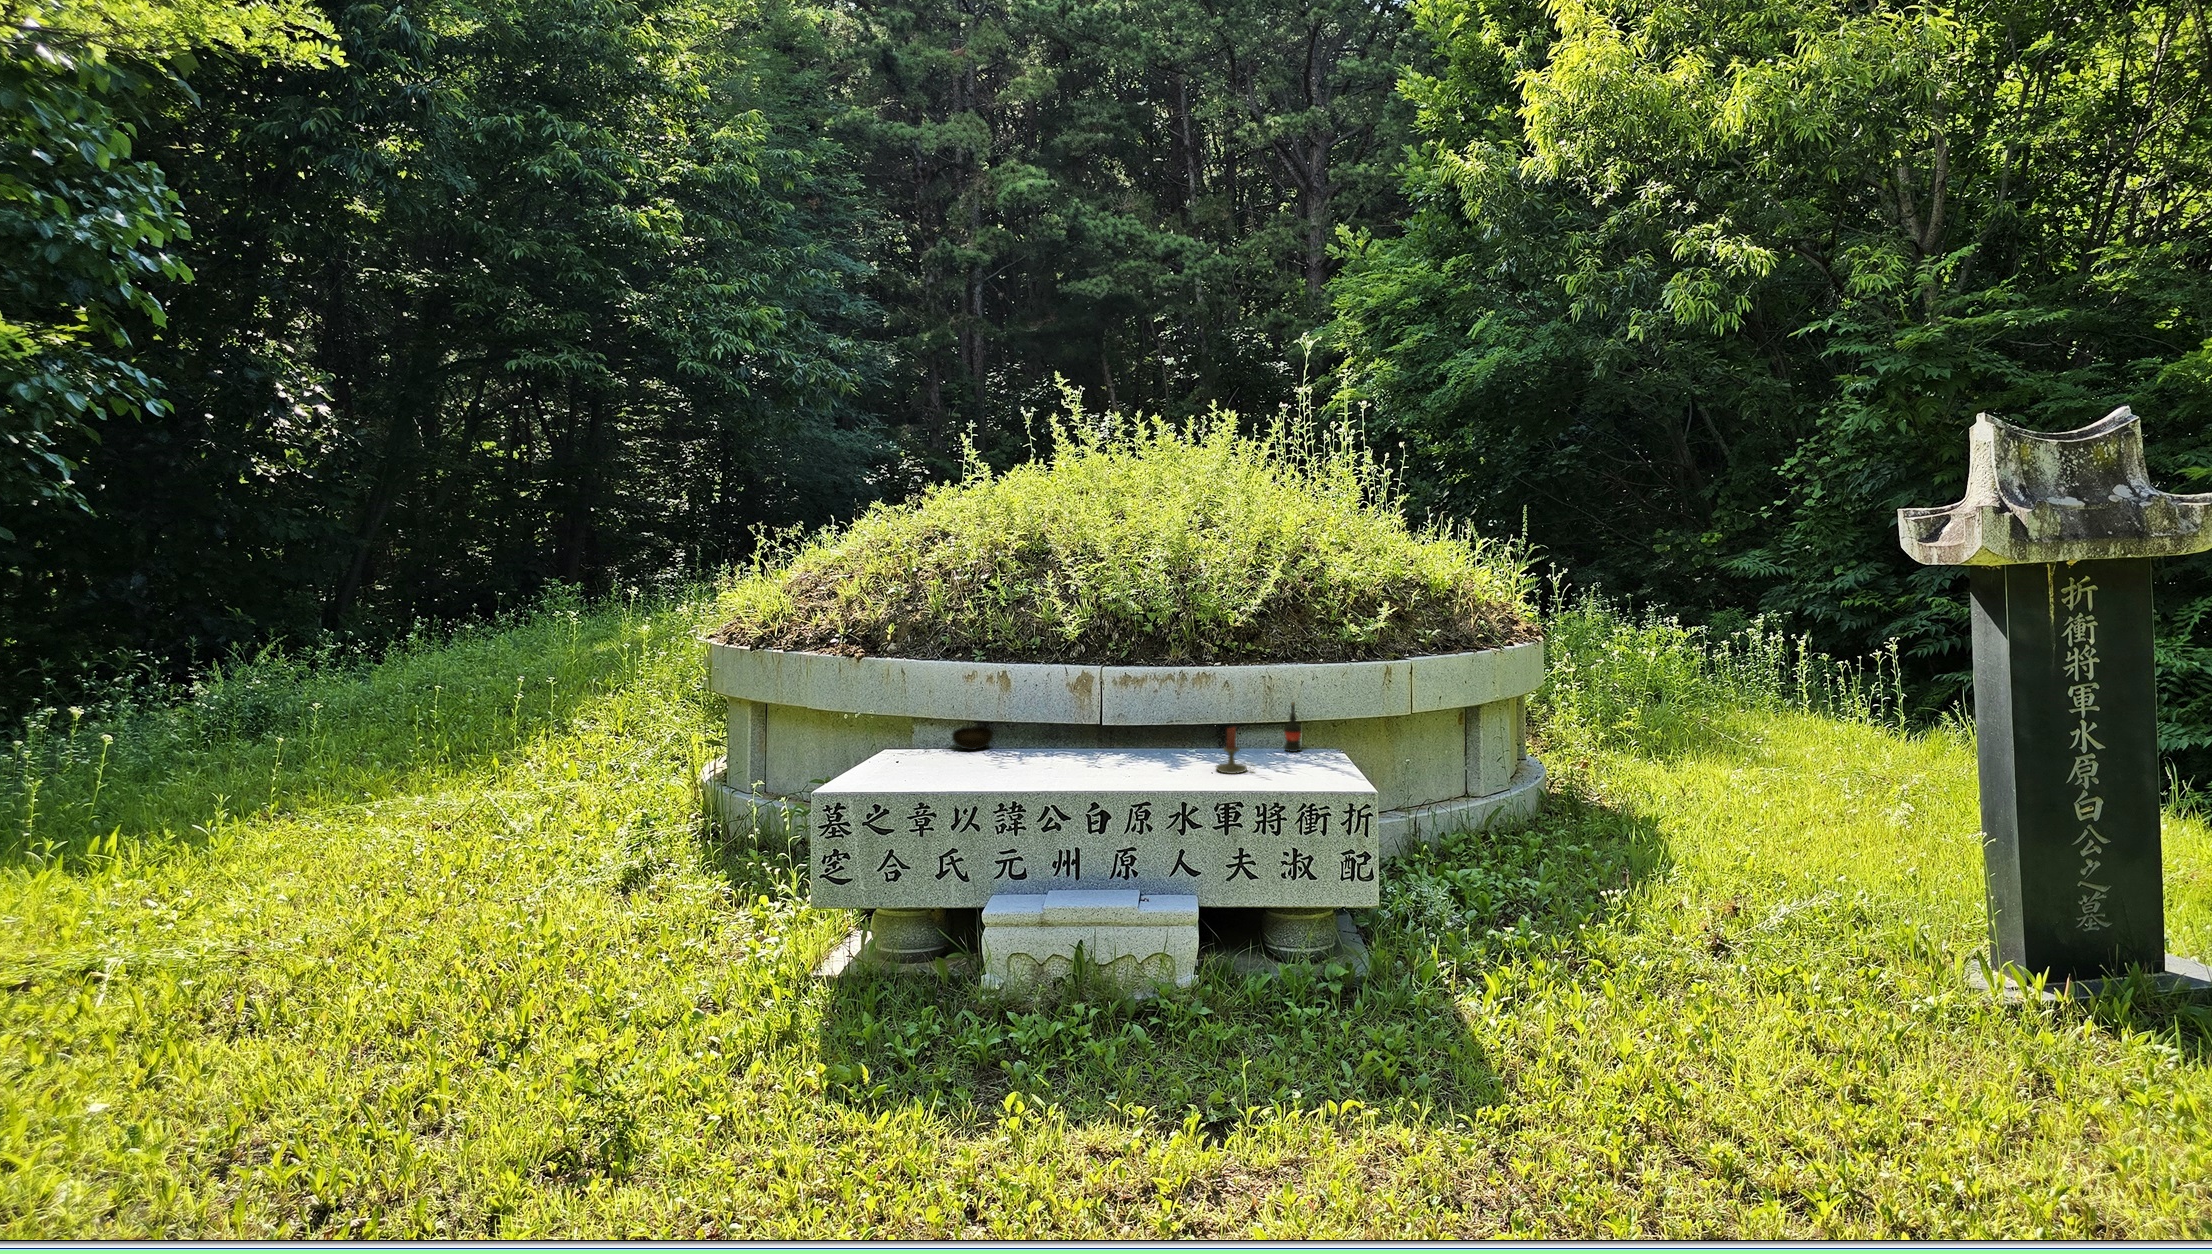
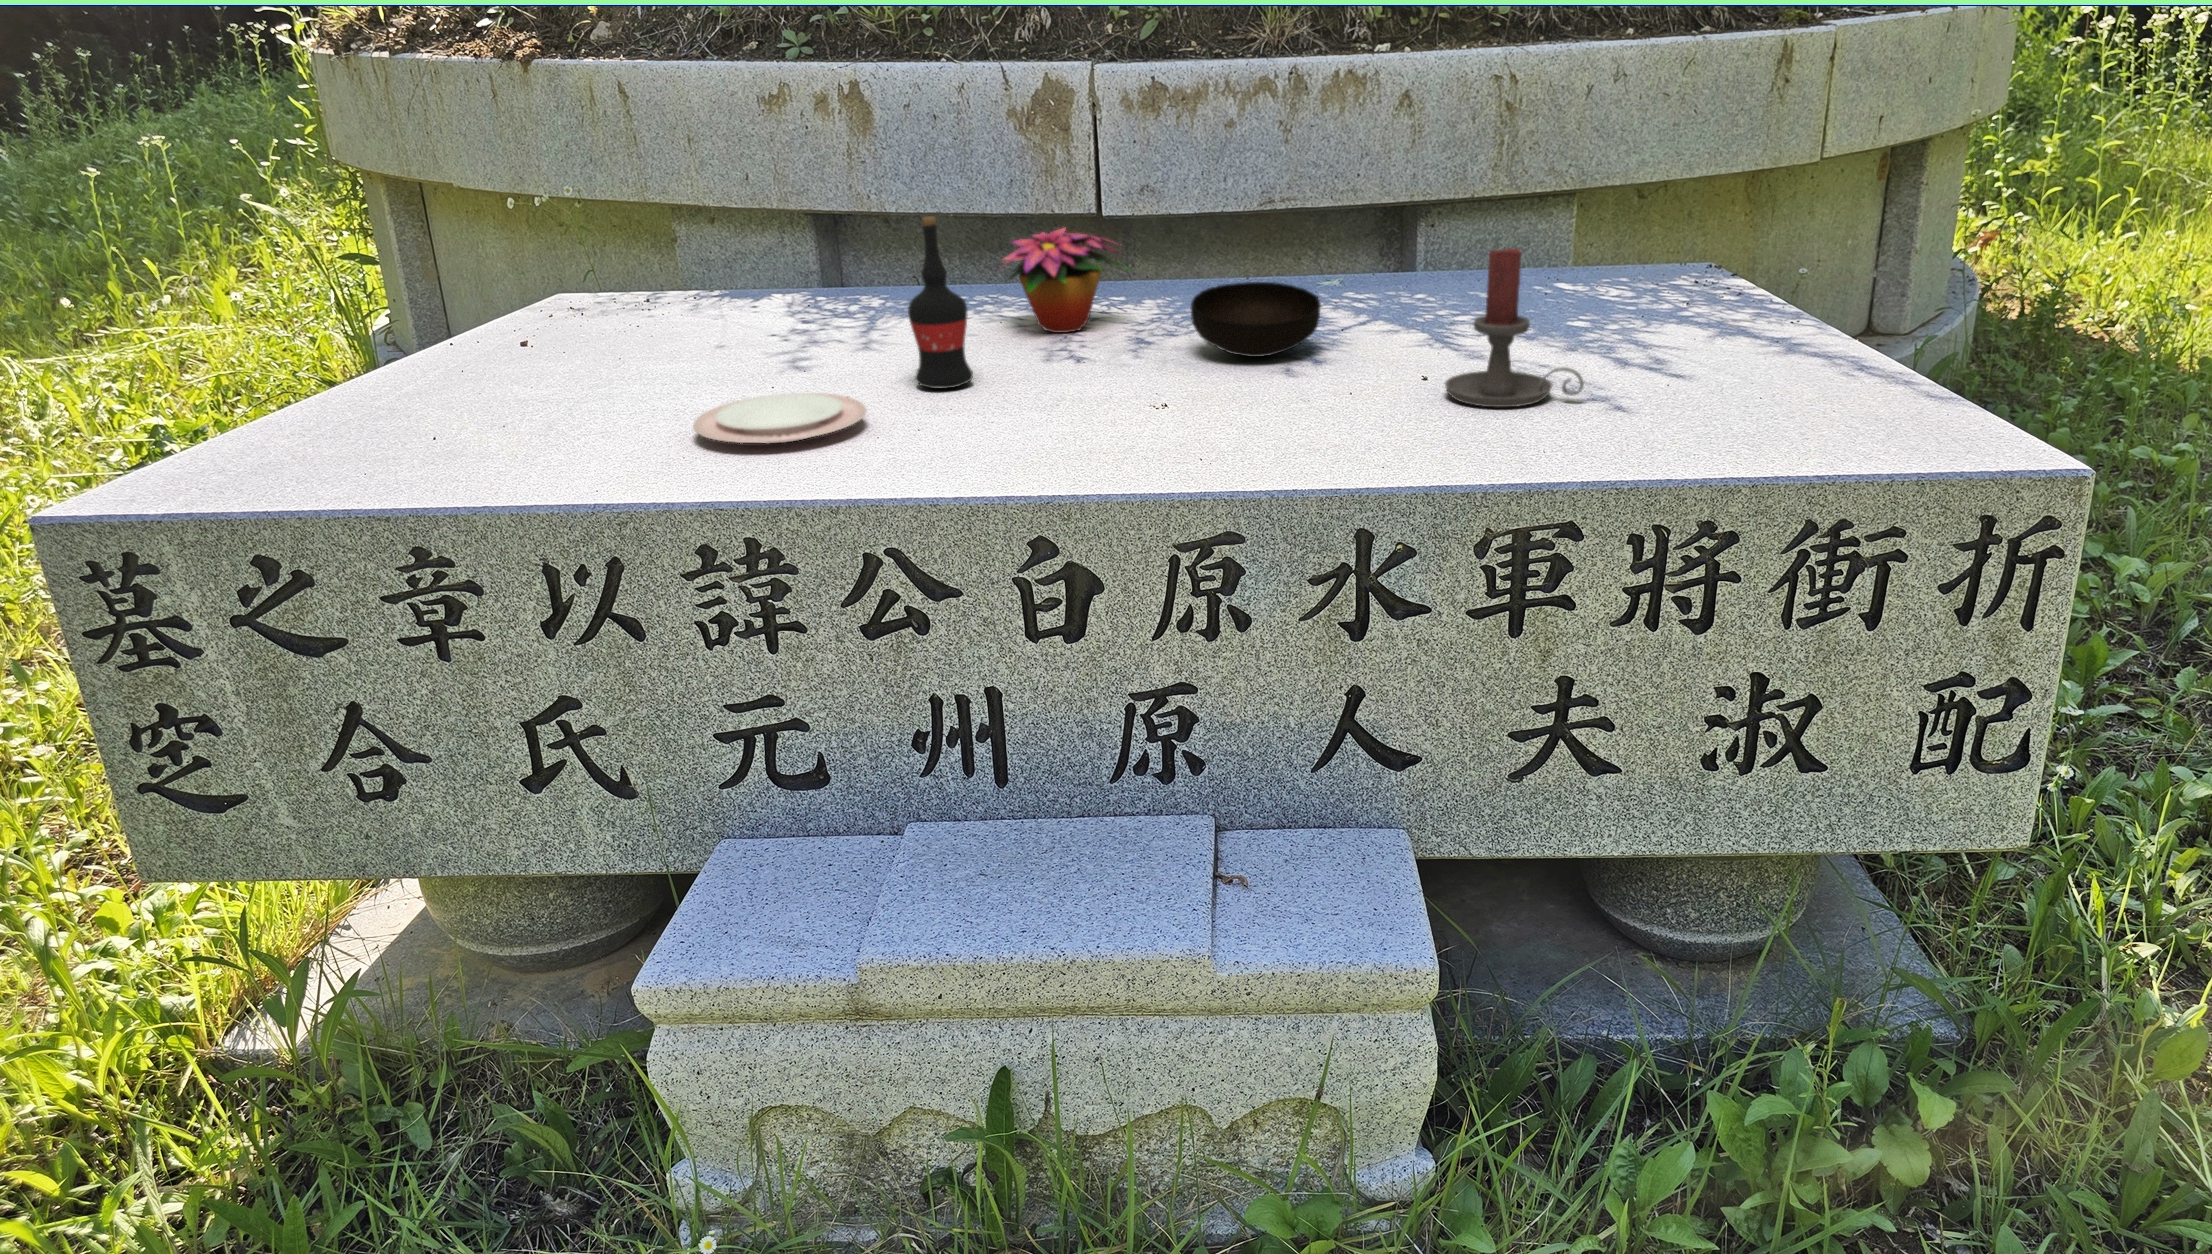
wine bottle: present [1284,702,1302,752] -> present [908,216,973,389]
flower arrangement: none [1073,712,1123,748] -> present [1002,228,1126,333]
bowl: present [952,726,993,750] -> present [1191,282,1321,357]
plate: none [990,764,1041,778] -> present [693,393,866,444]

